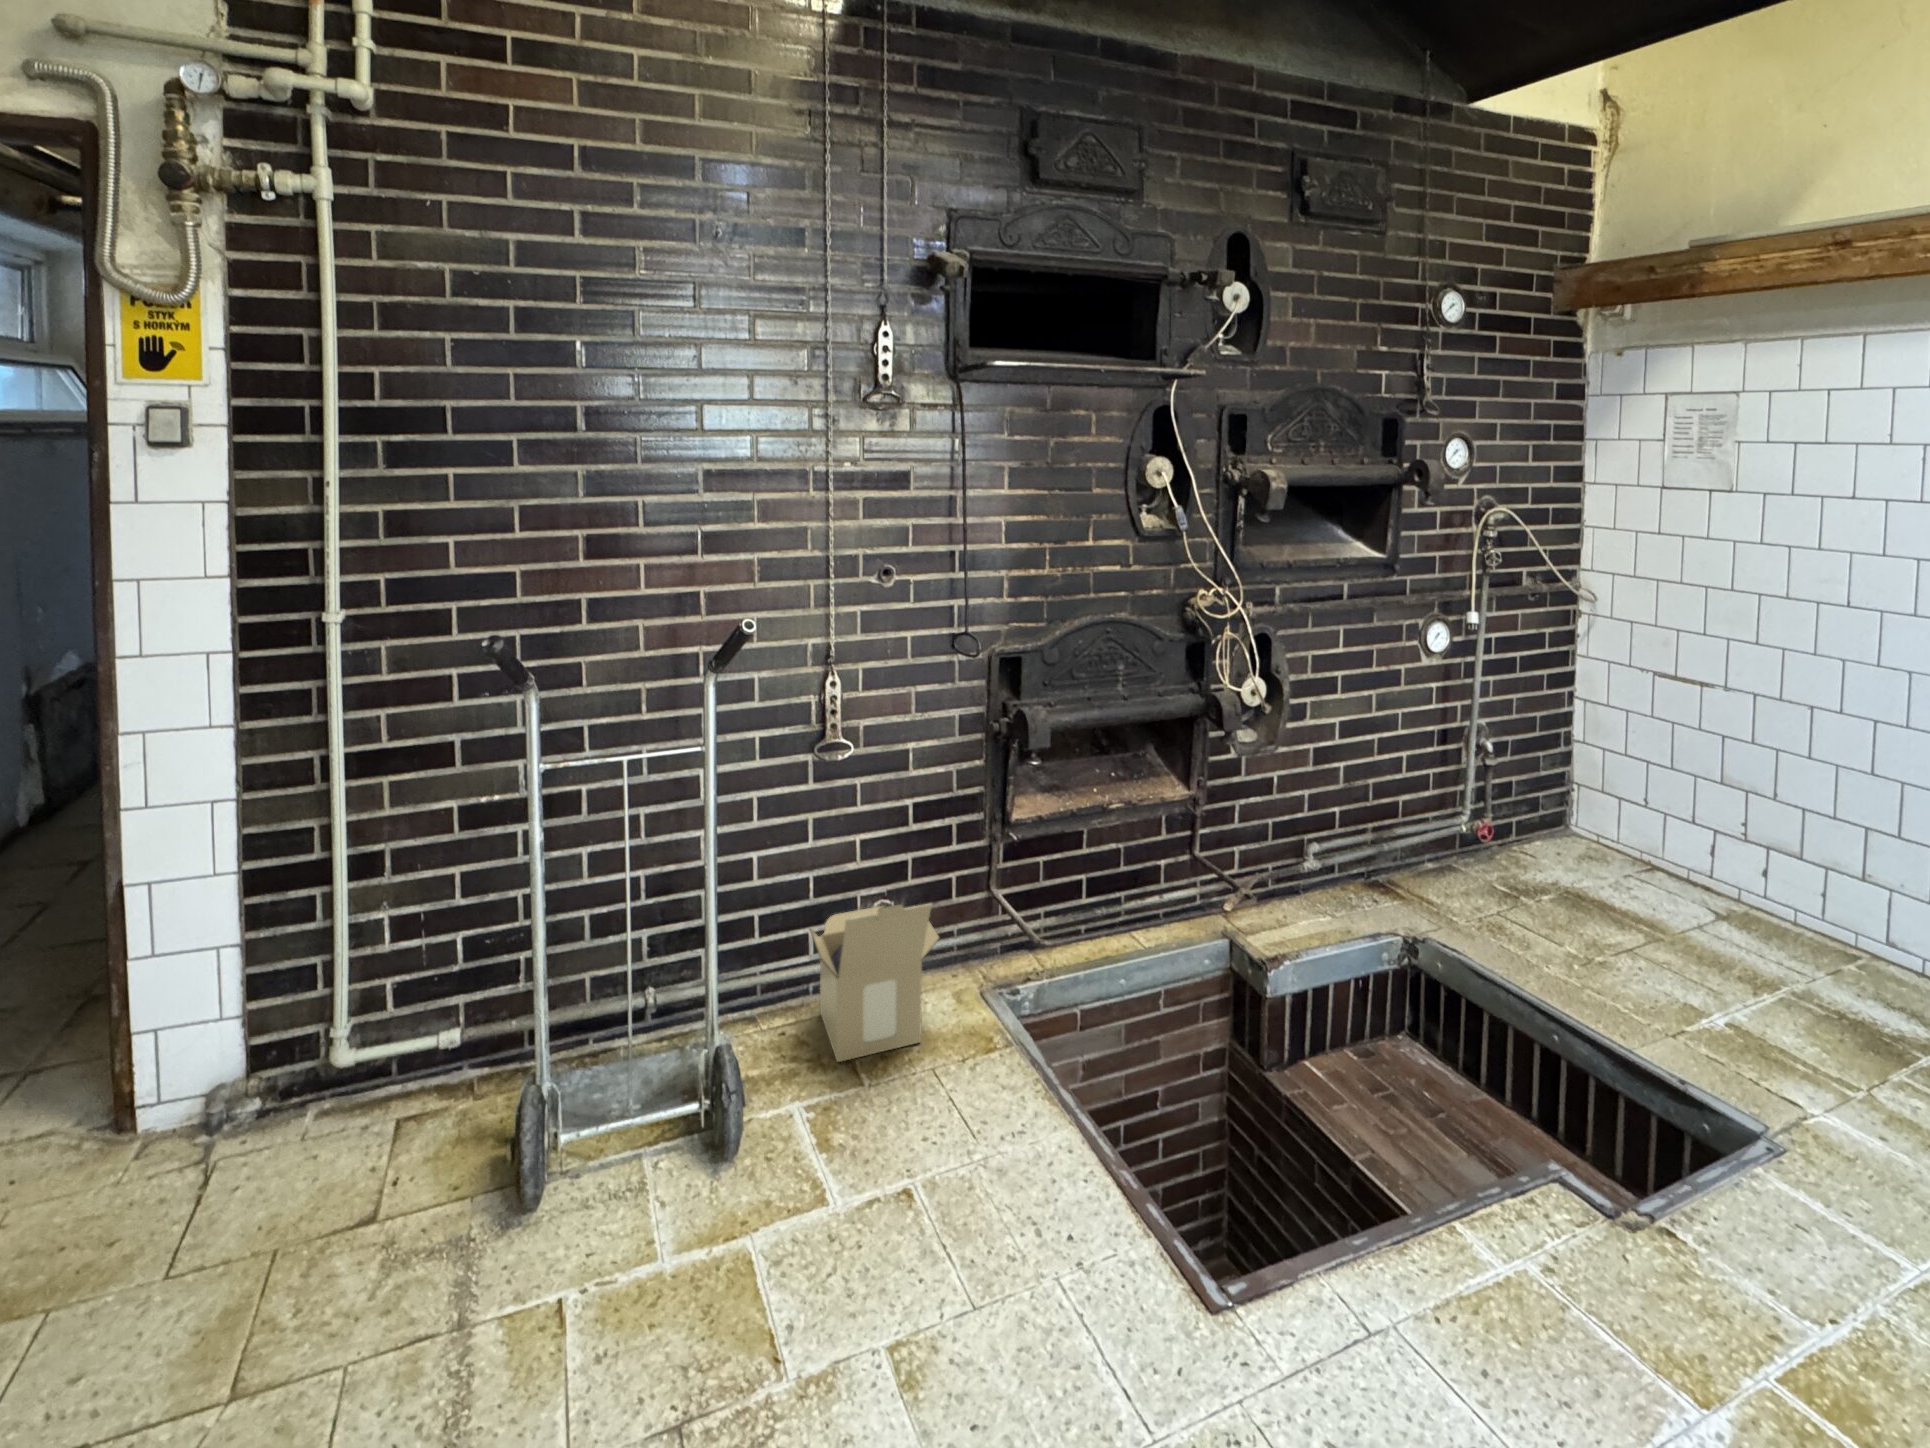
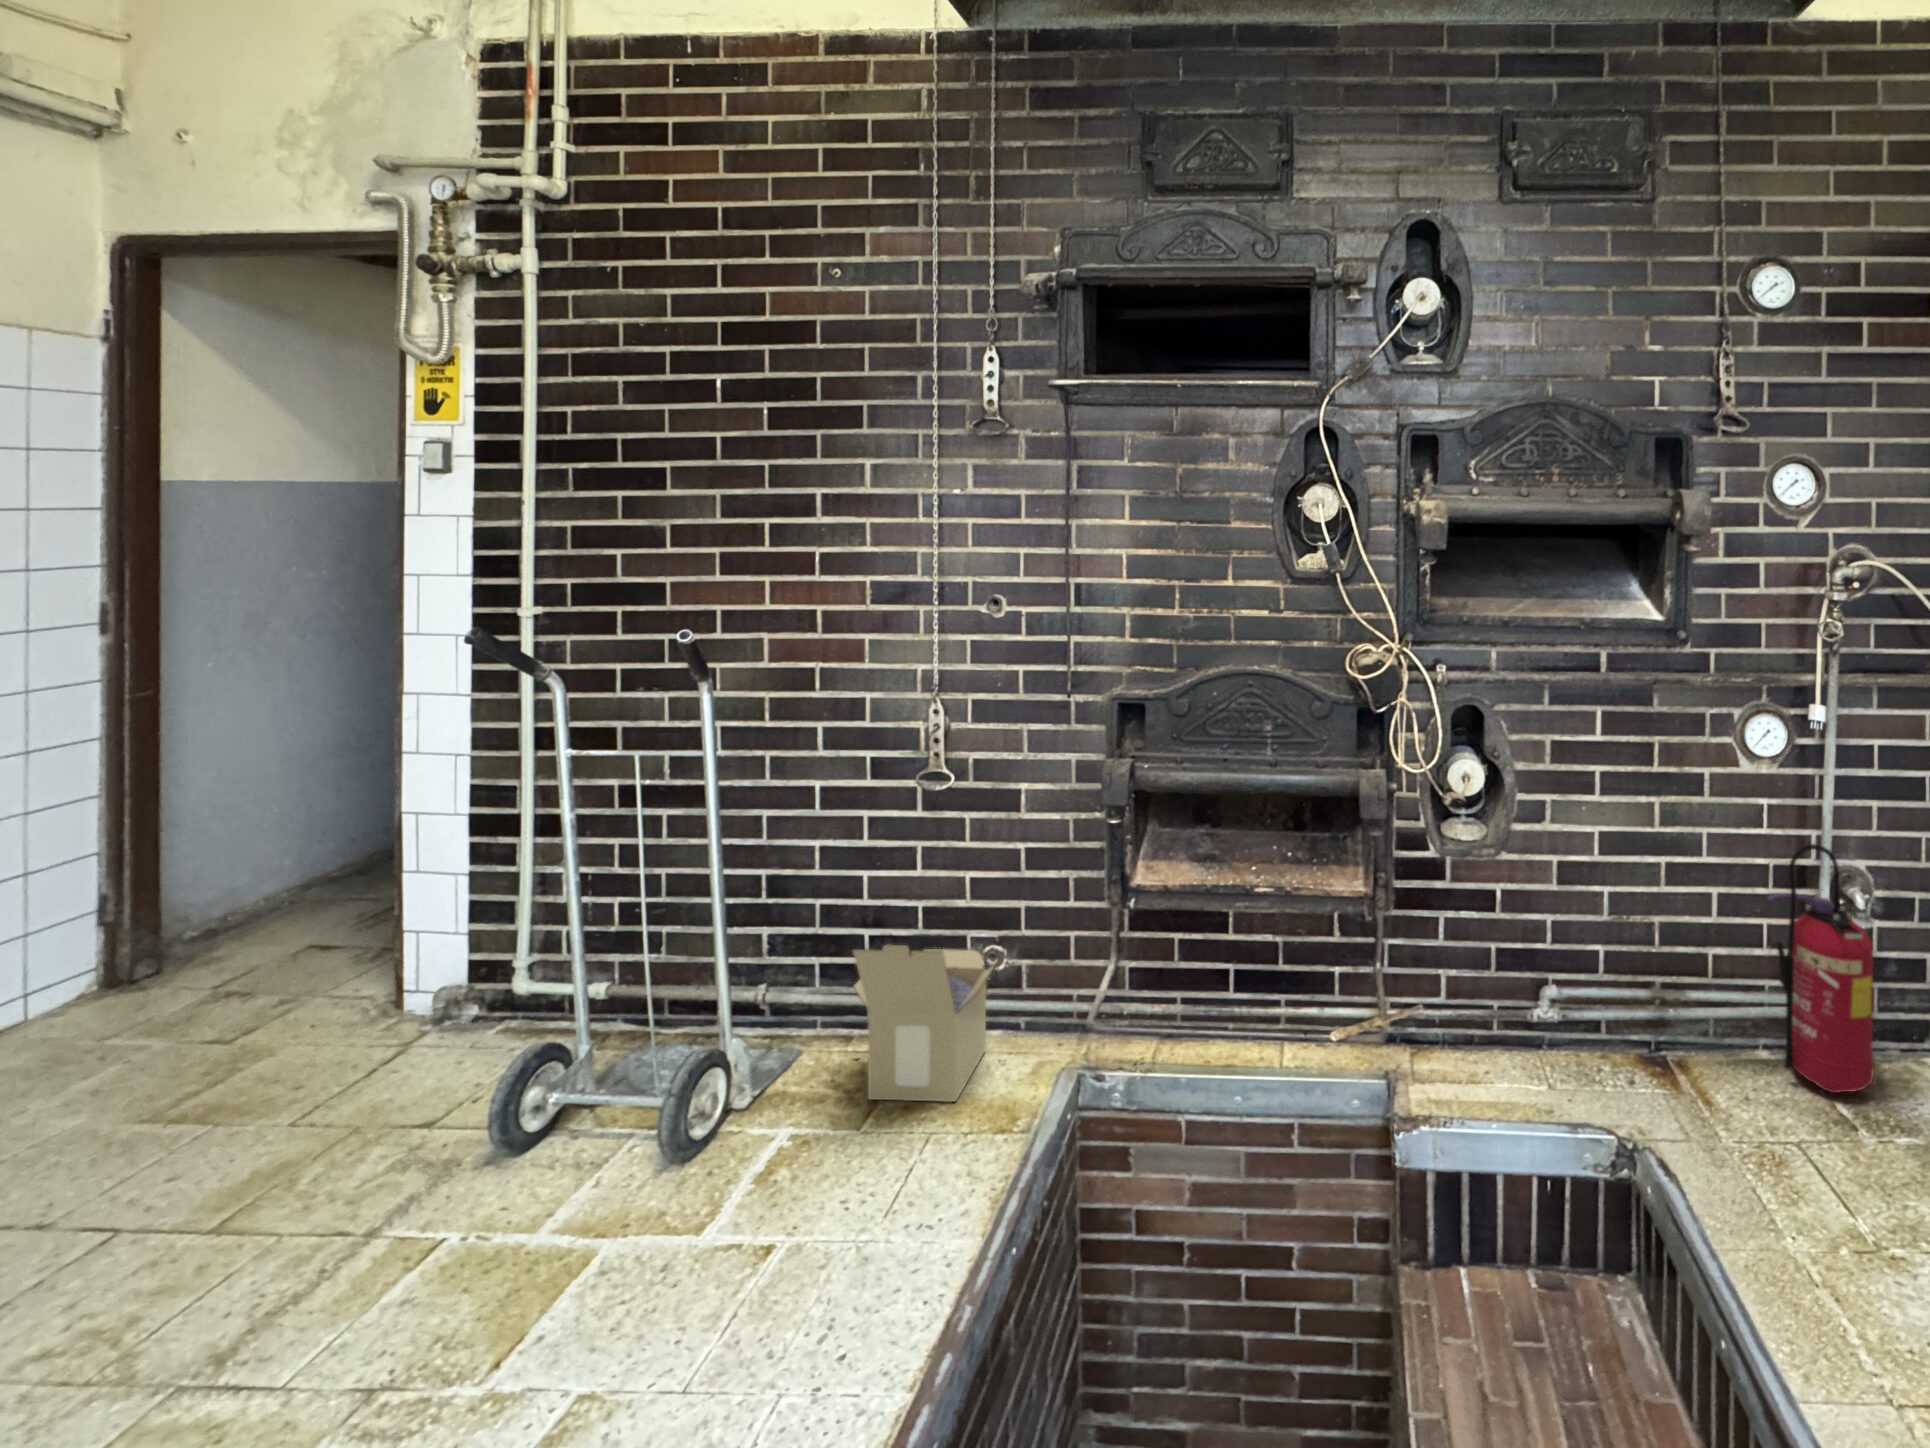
fire extinguisher: none [1450,712,1517,882] -> present [1768,844,1874,1093]

